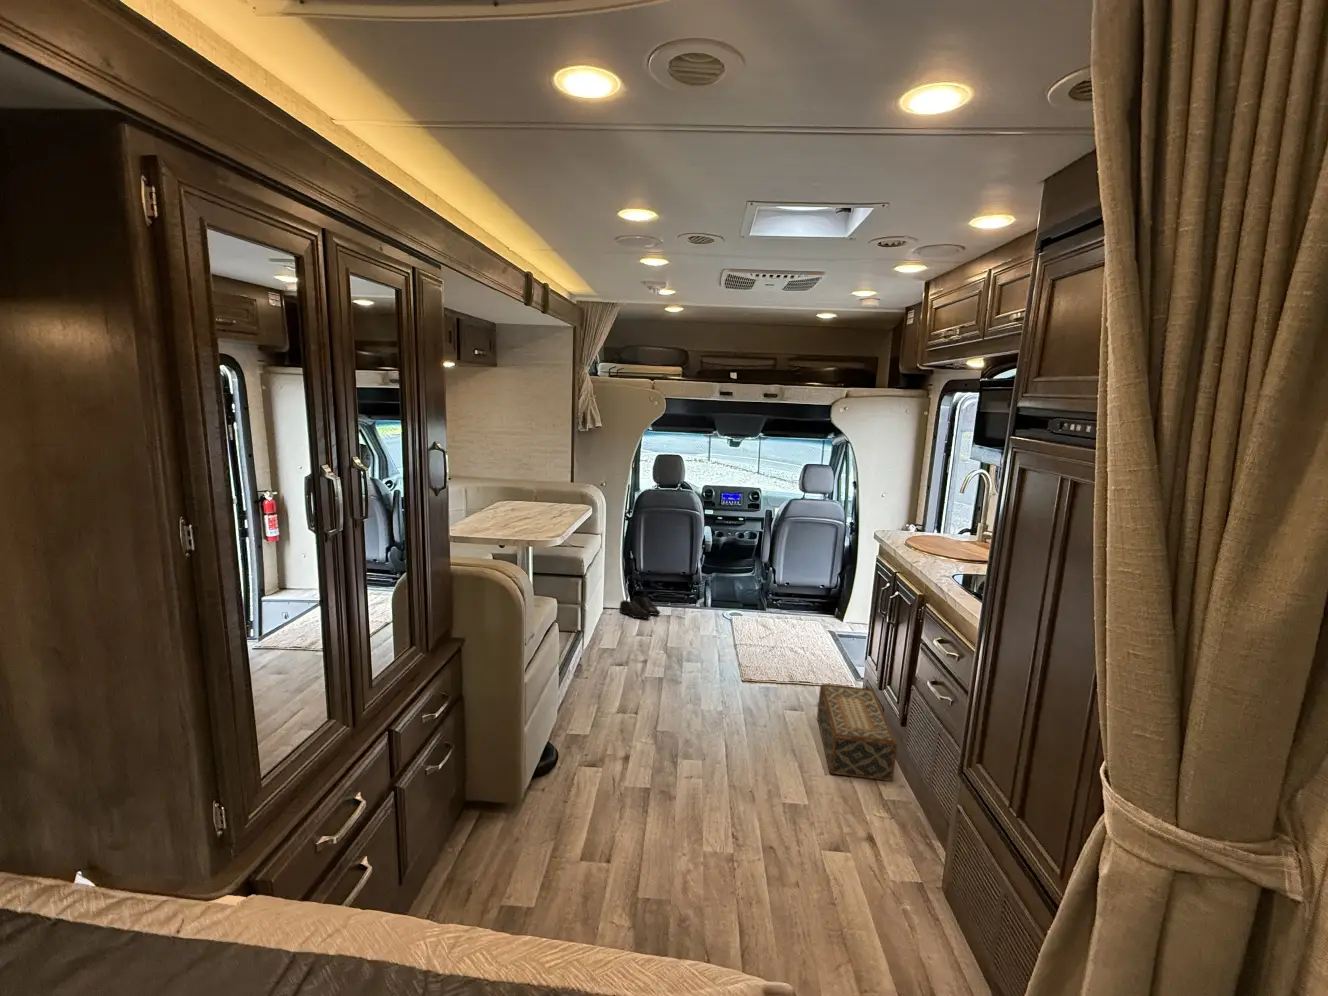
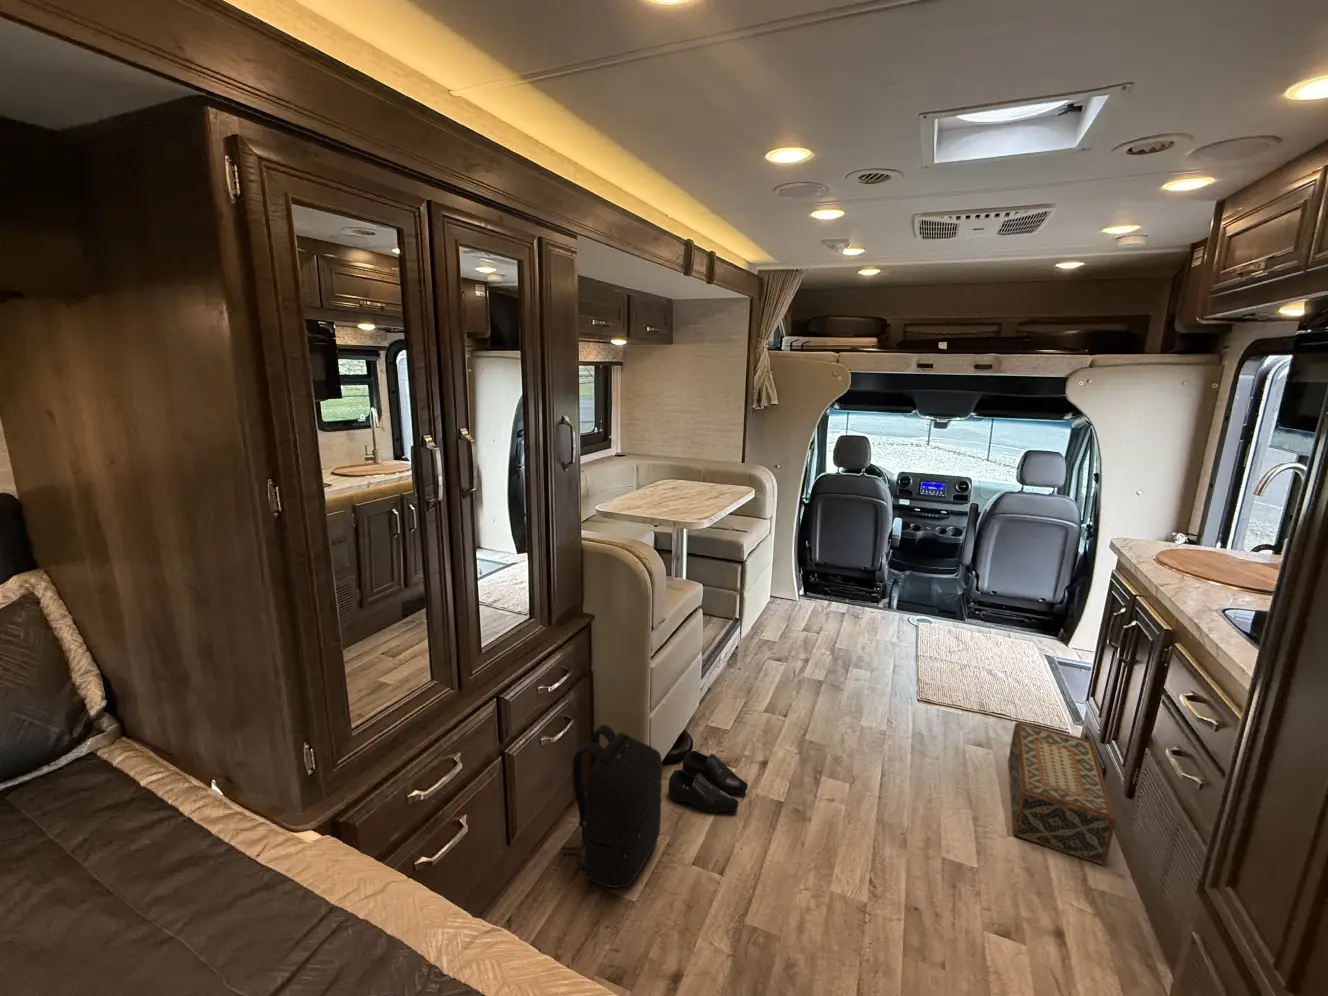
shoe: present [620,597,660,618] -> present [669,751,748,812]
backpack: none [448,744,548,901] -> present [561,725,662,888]

